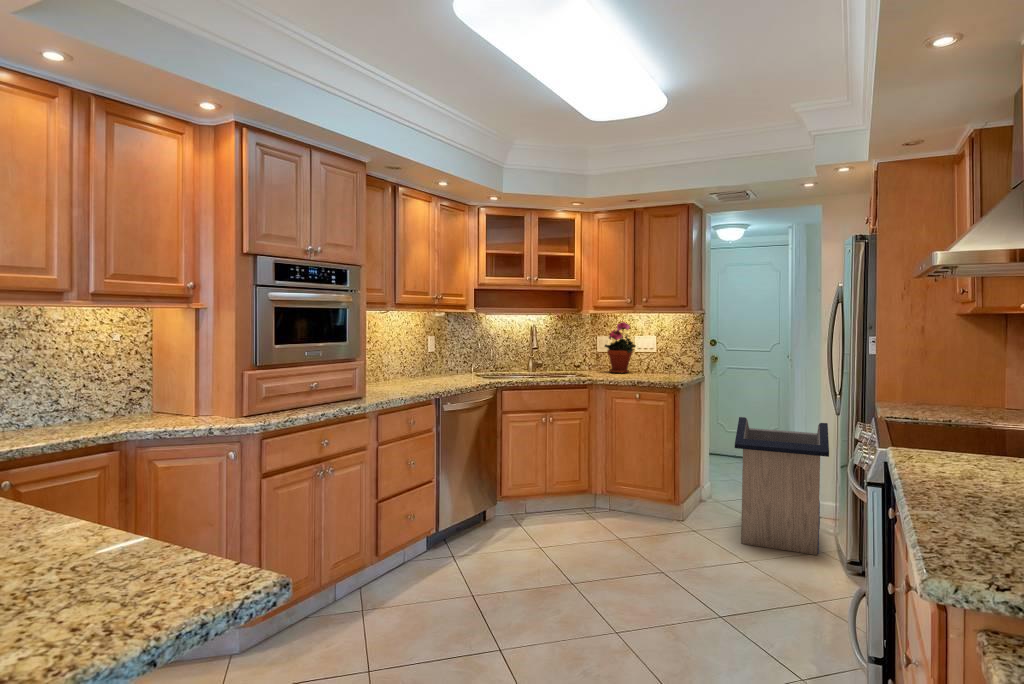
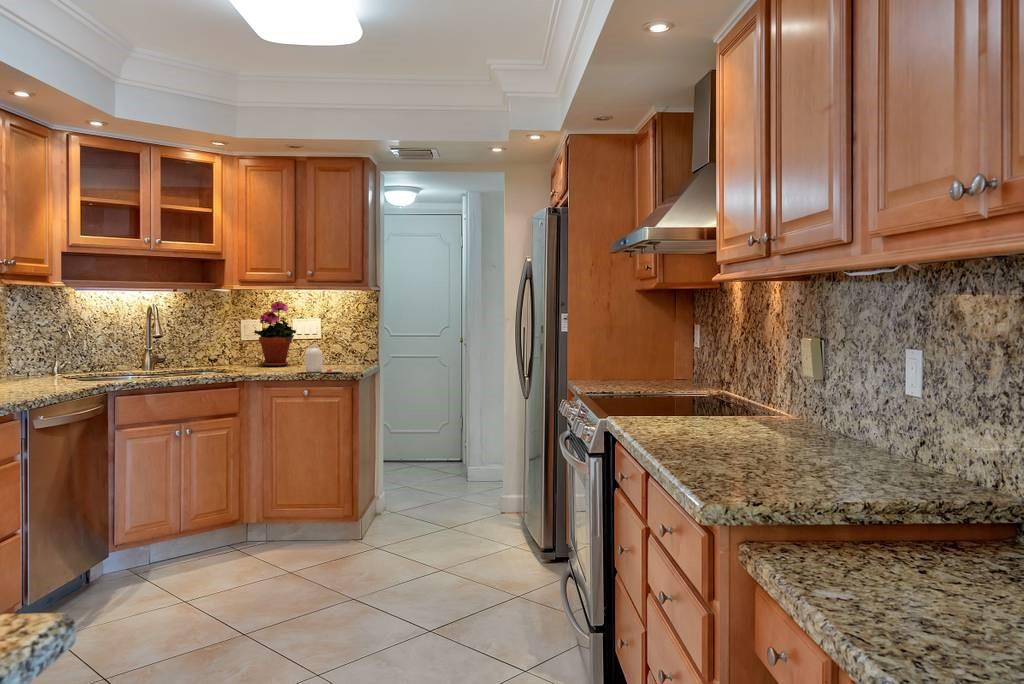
jar: none [629,358,666,382] -> present [298,345,343,373]
trash can: present [735,417,829,555] -> none [428,408,525,552]

